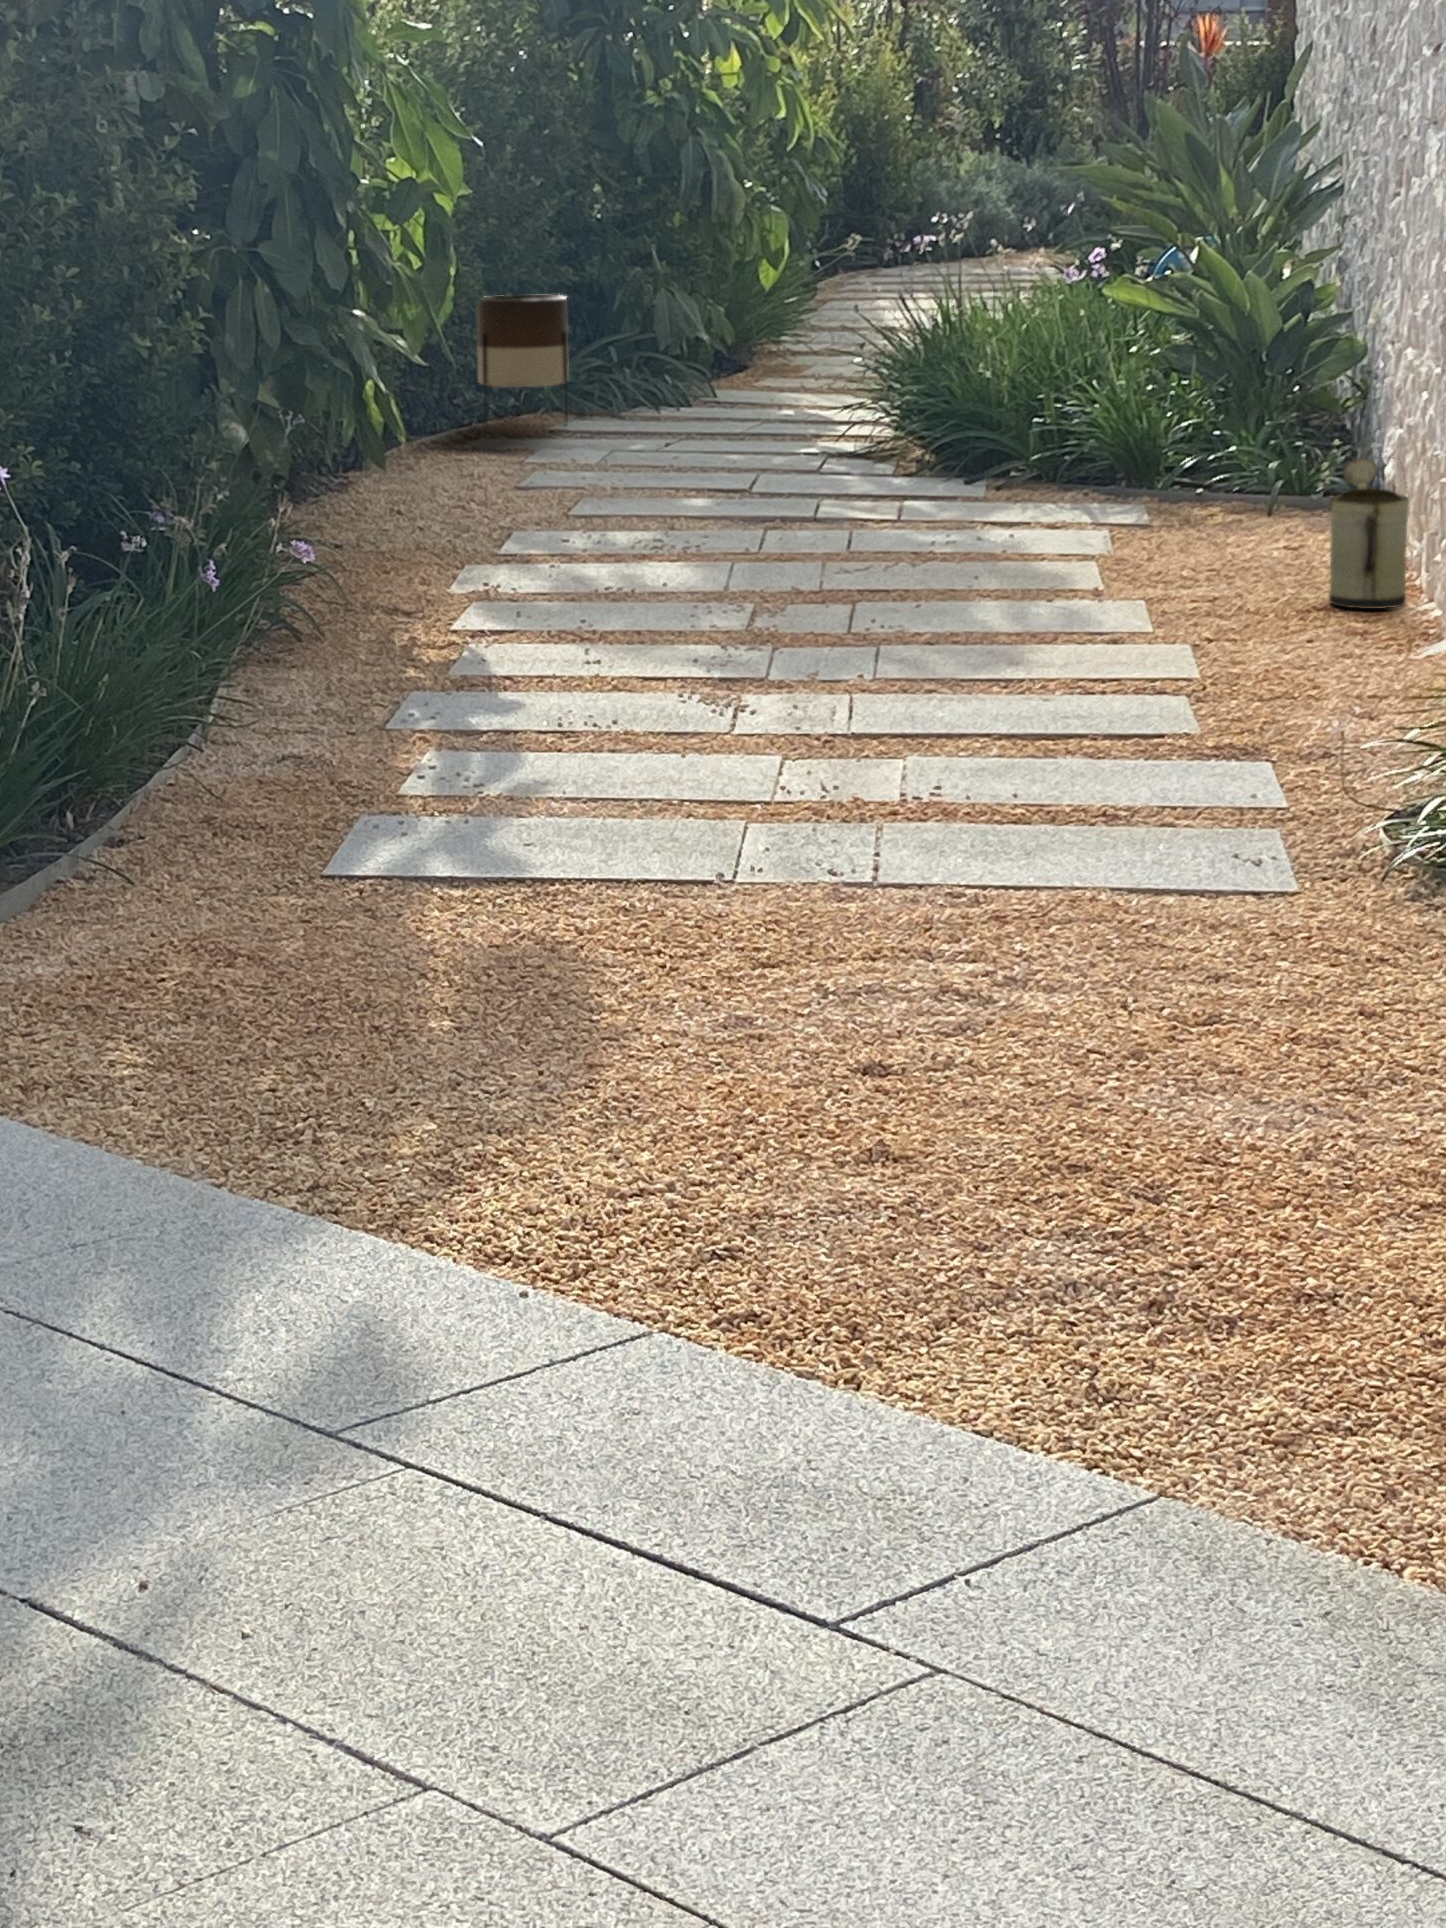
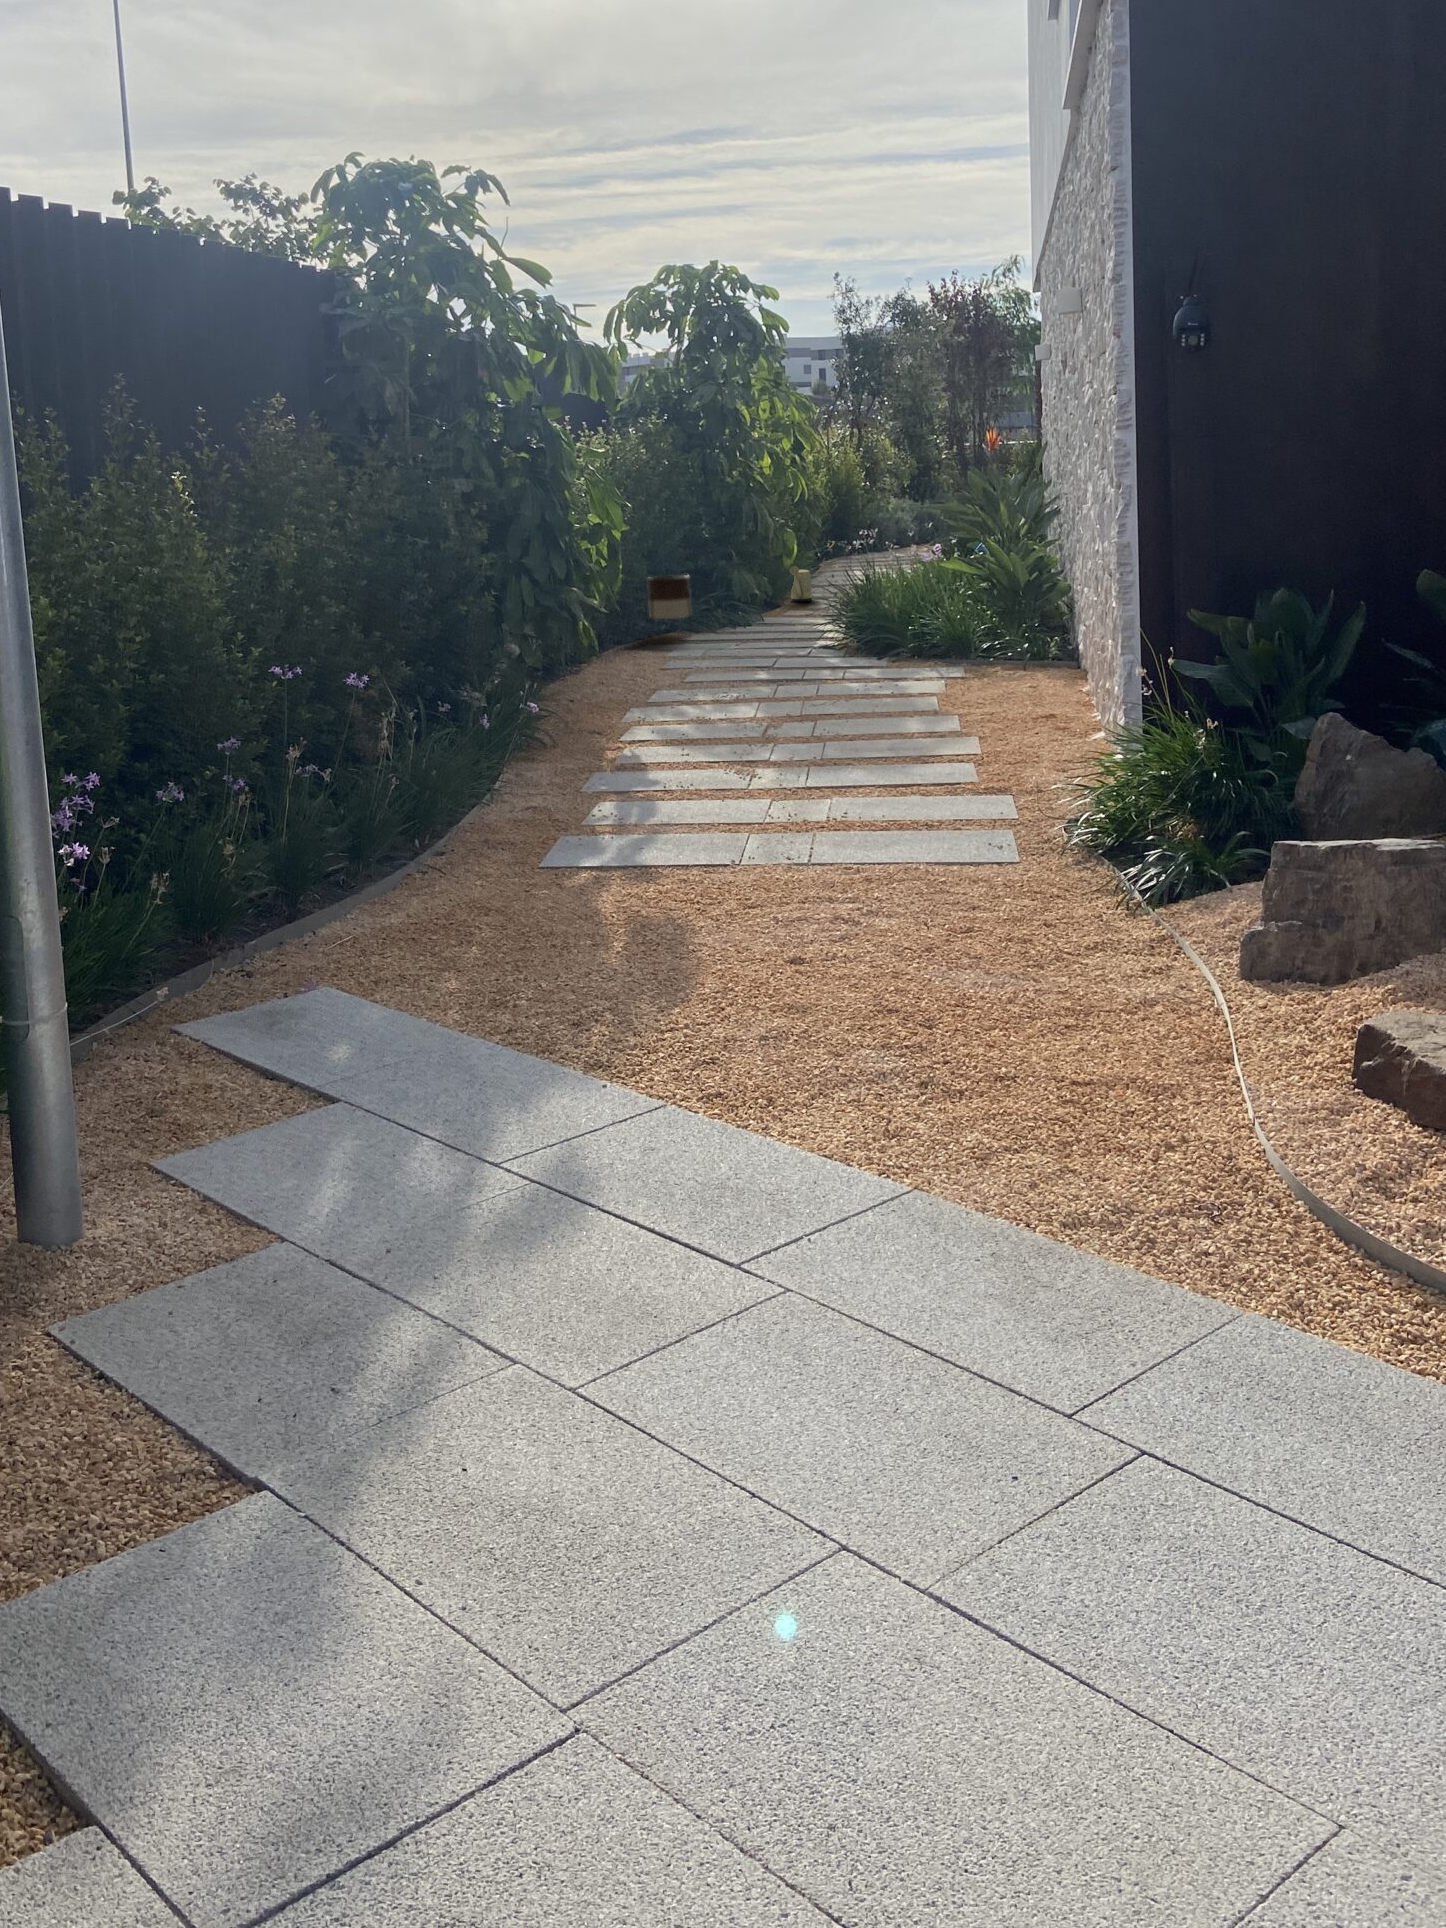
watering can: present [1329,457,1409,609] -> present [789,566,812,602]

